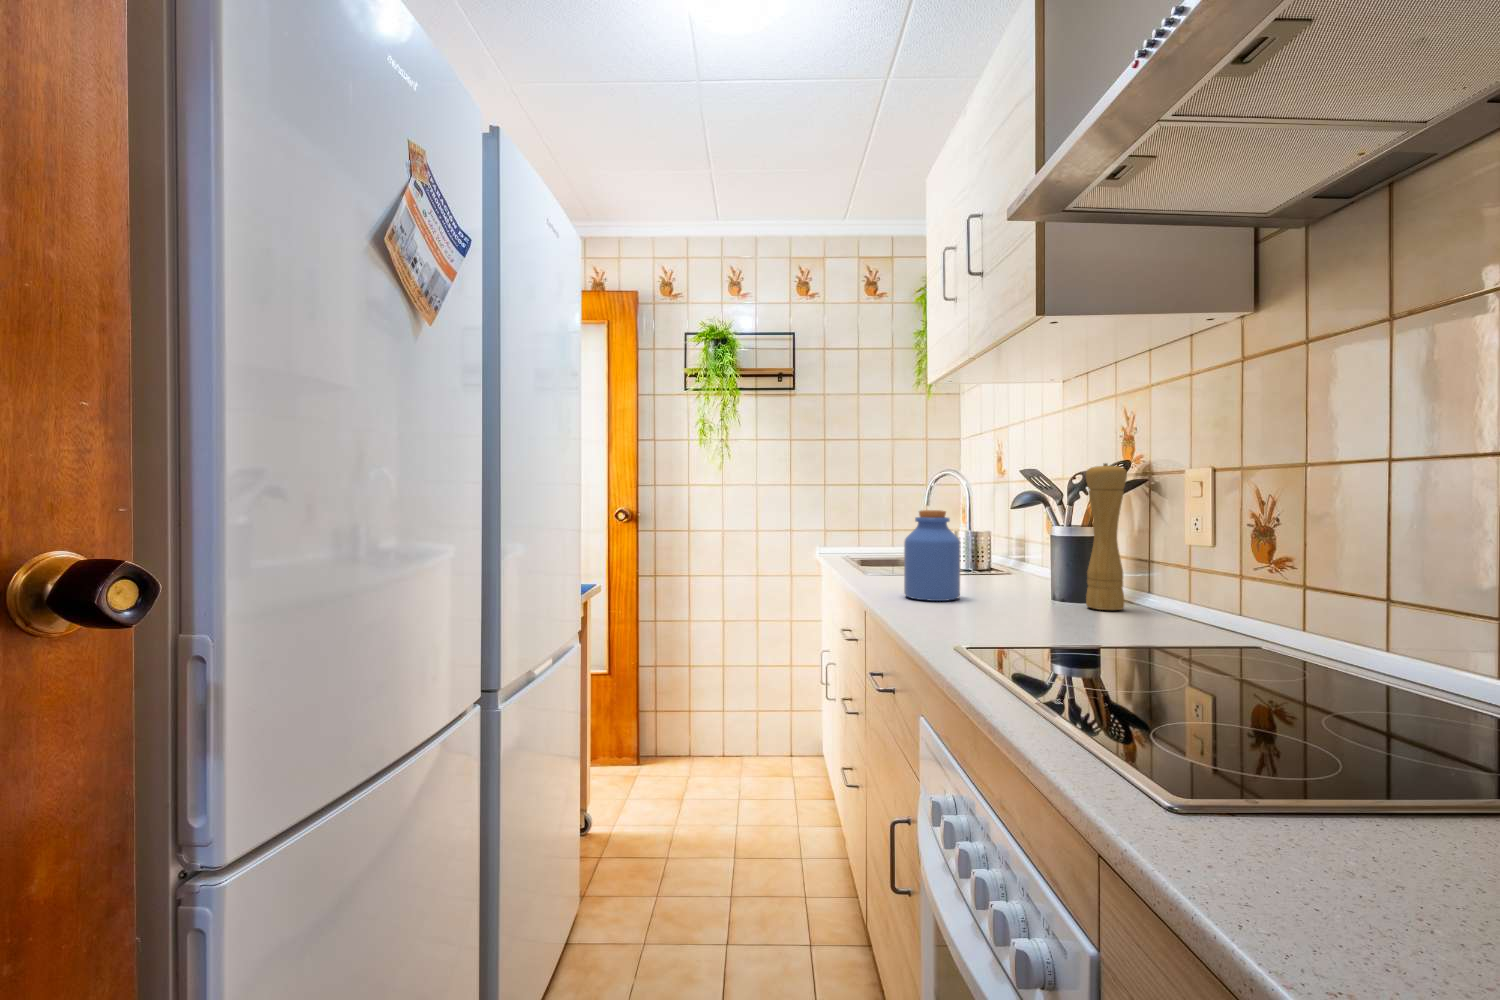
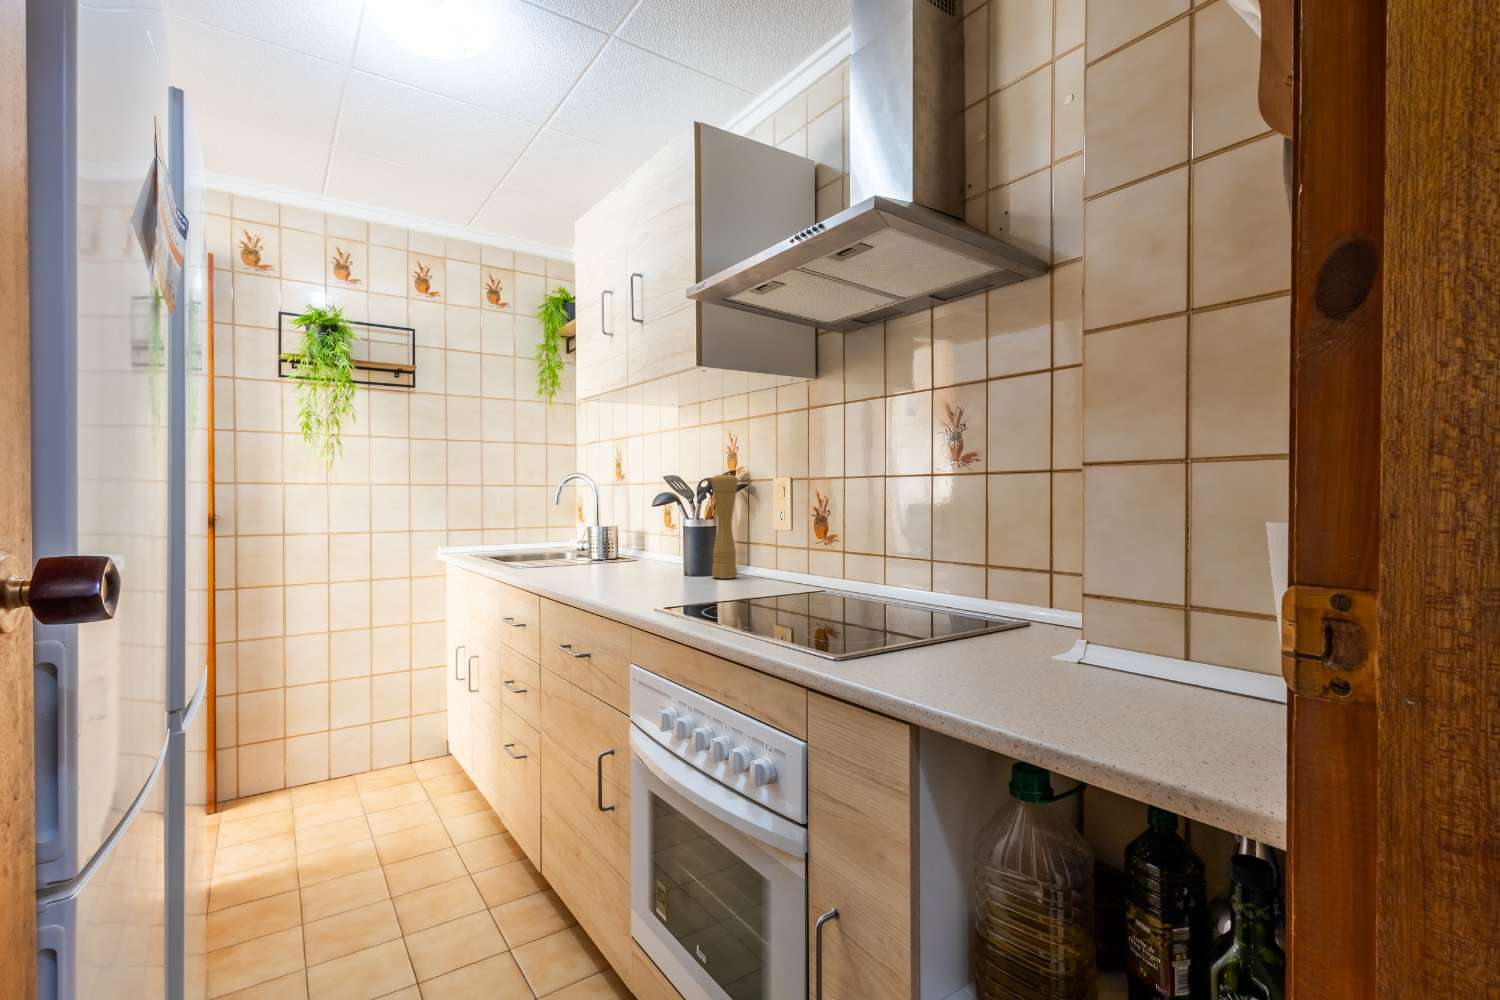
jar: present [904,510,961,601] -> none [575,508,621,583]

